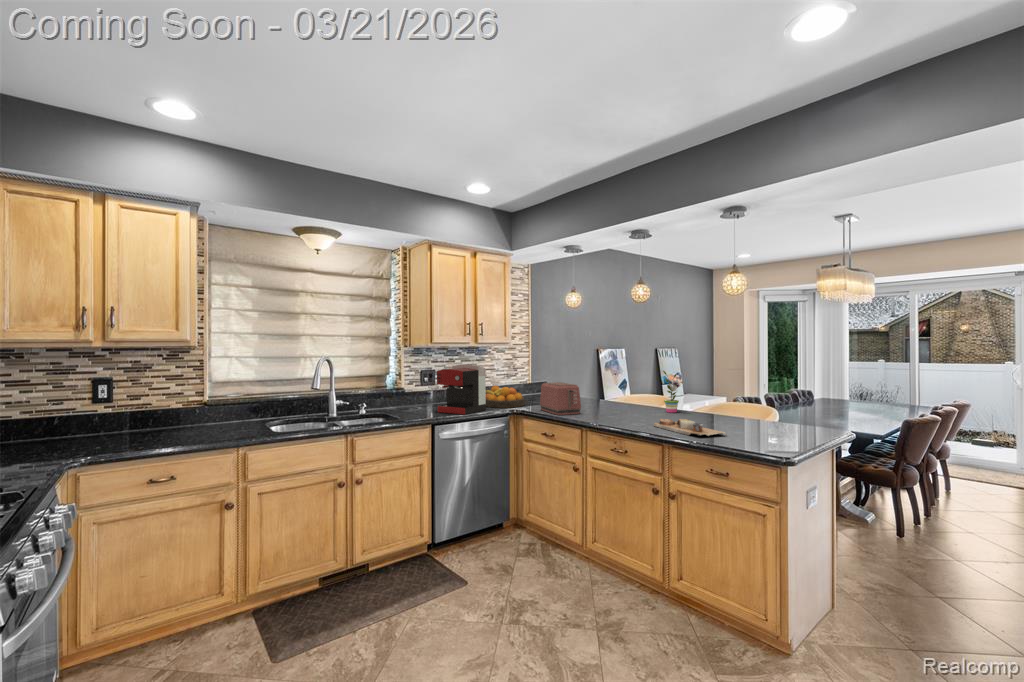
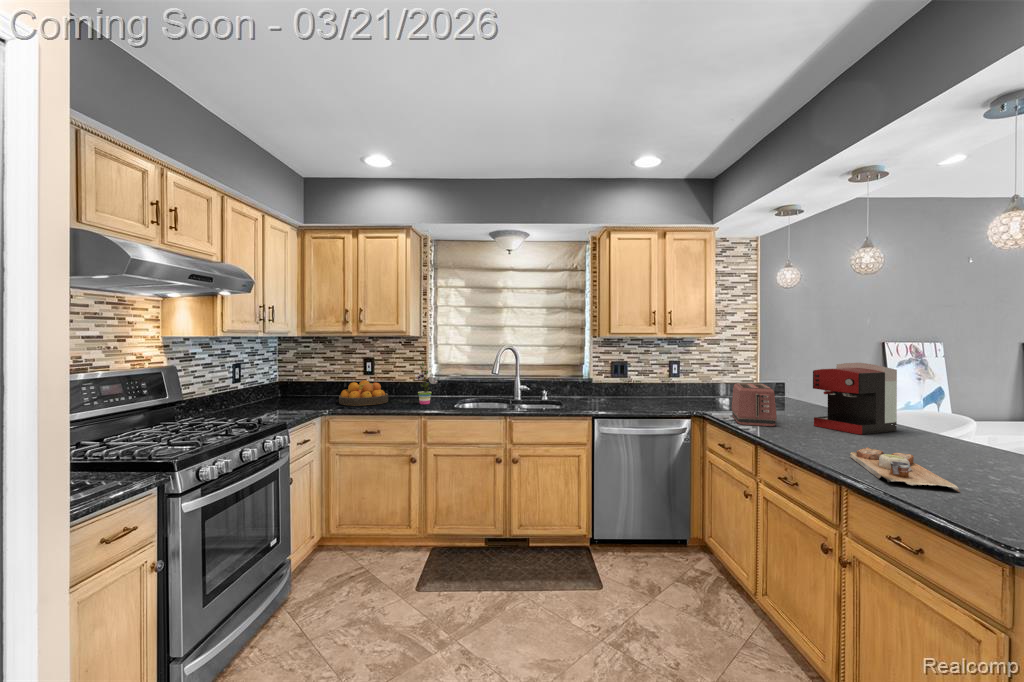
coffee maker: present [437,364,486,414] -> present [813,363,897,435]
potted plant: present [663,371,682,413] -> present [415,362,437,404]
fruit bowl: present [486,386,524,408] -> present [339,380,388,406]

